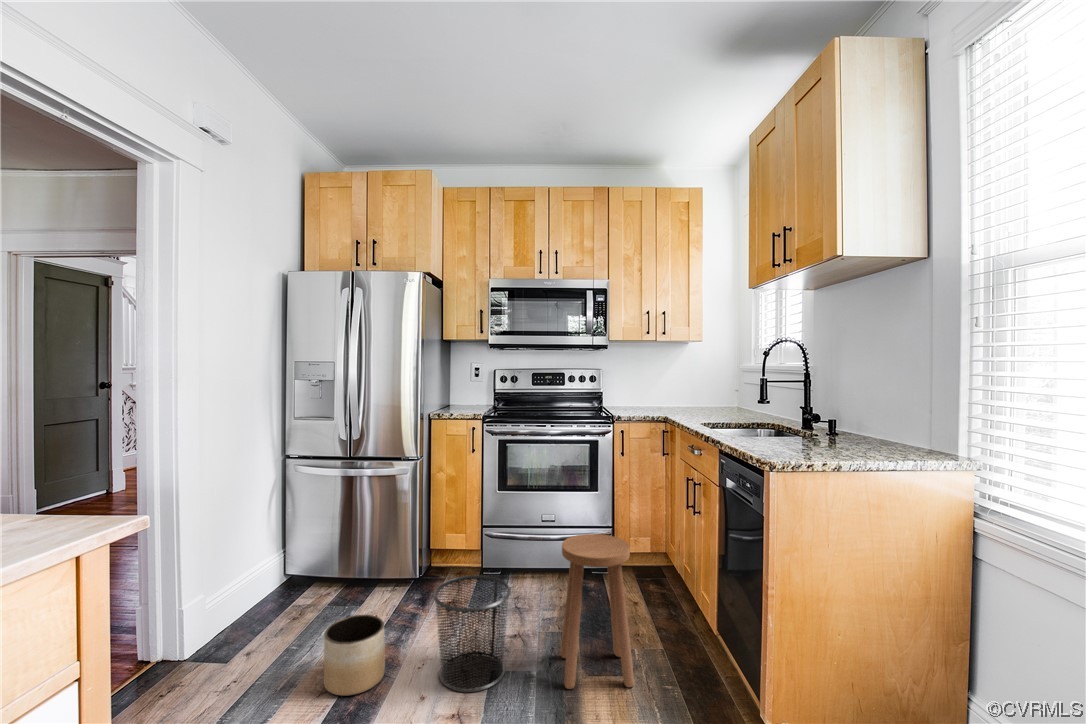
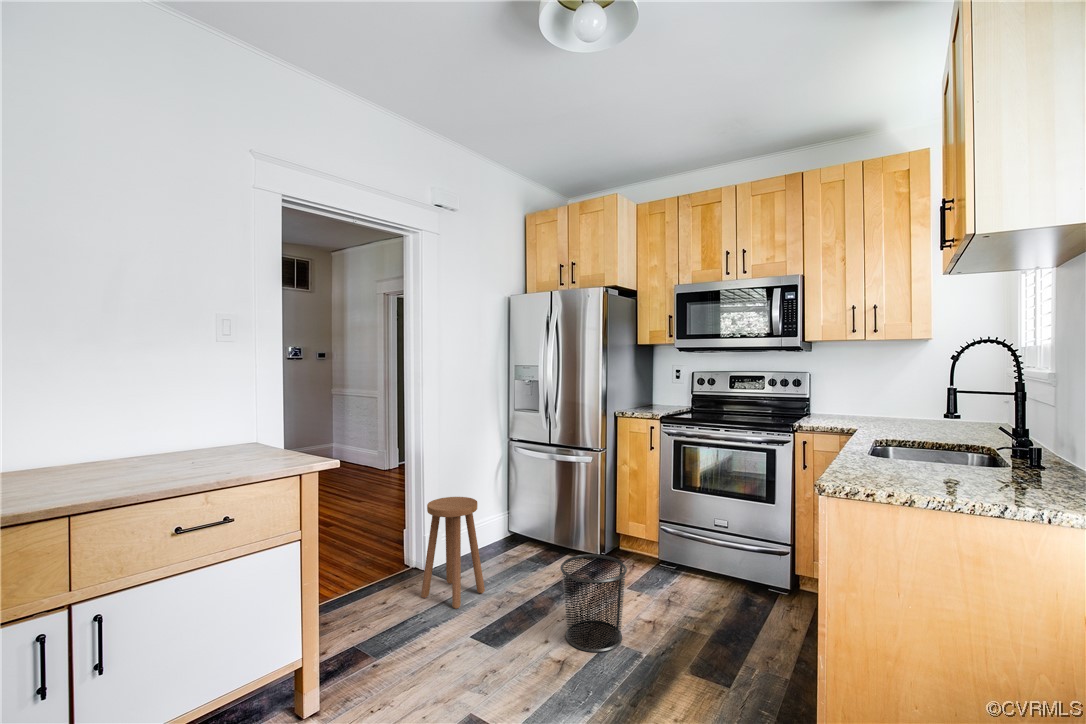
stool: present [560,534,634,689] -> present [421,497,485,609]
planter: present [324,615,385,696] -> none [489,566,533,624]

